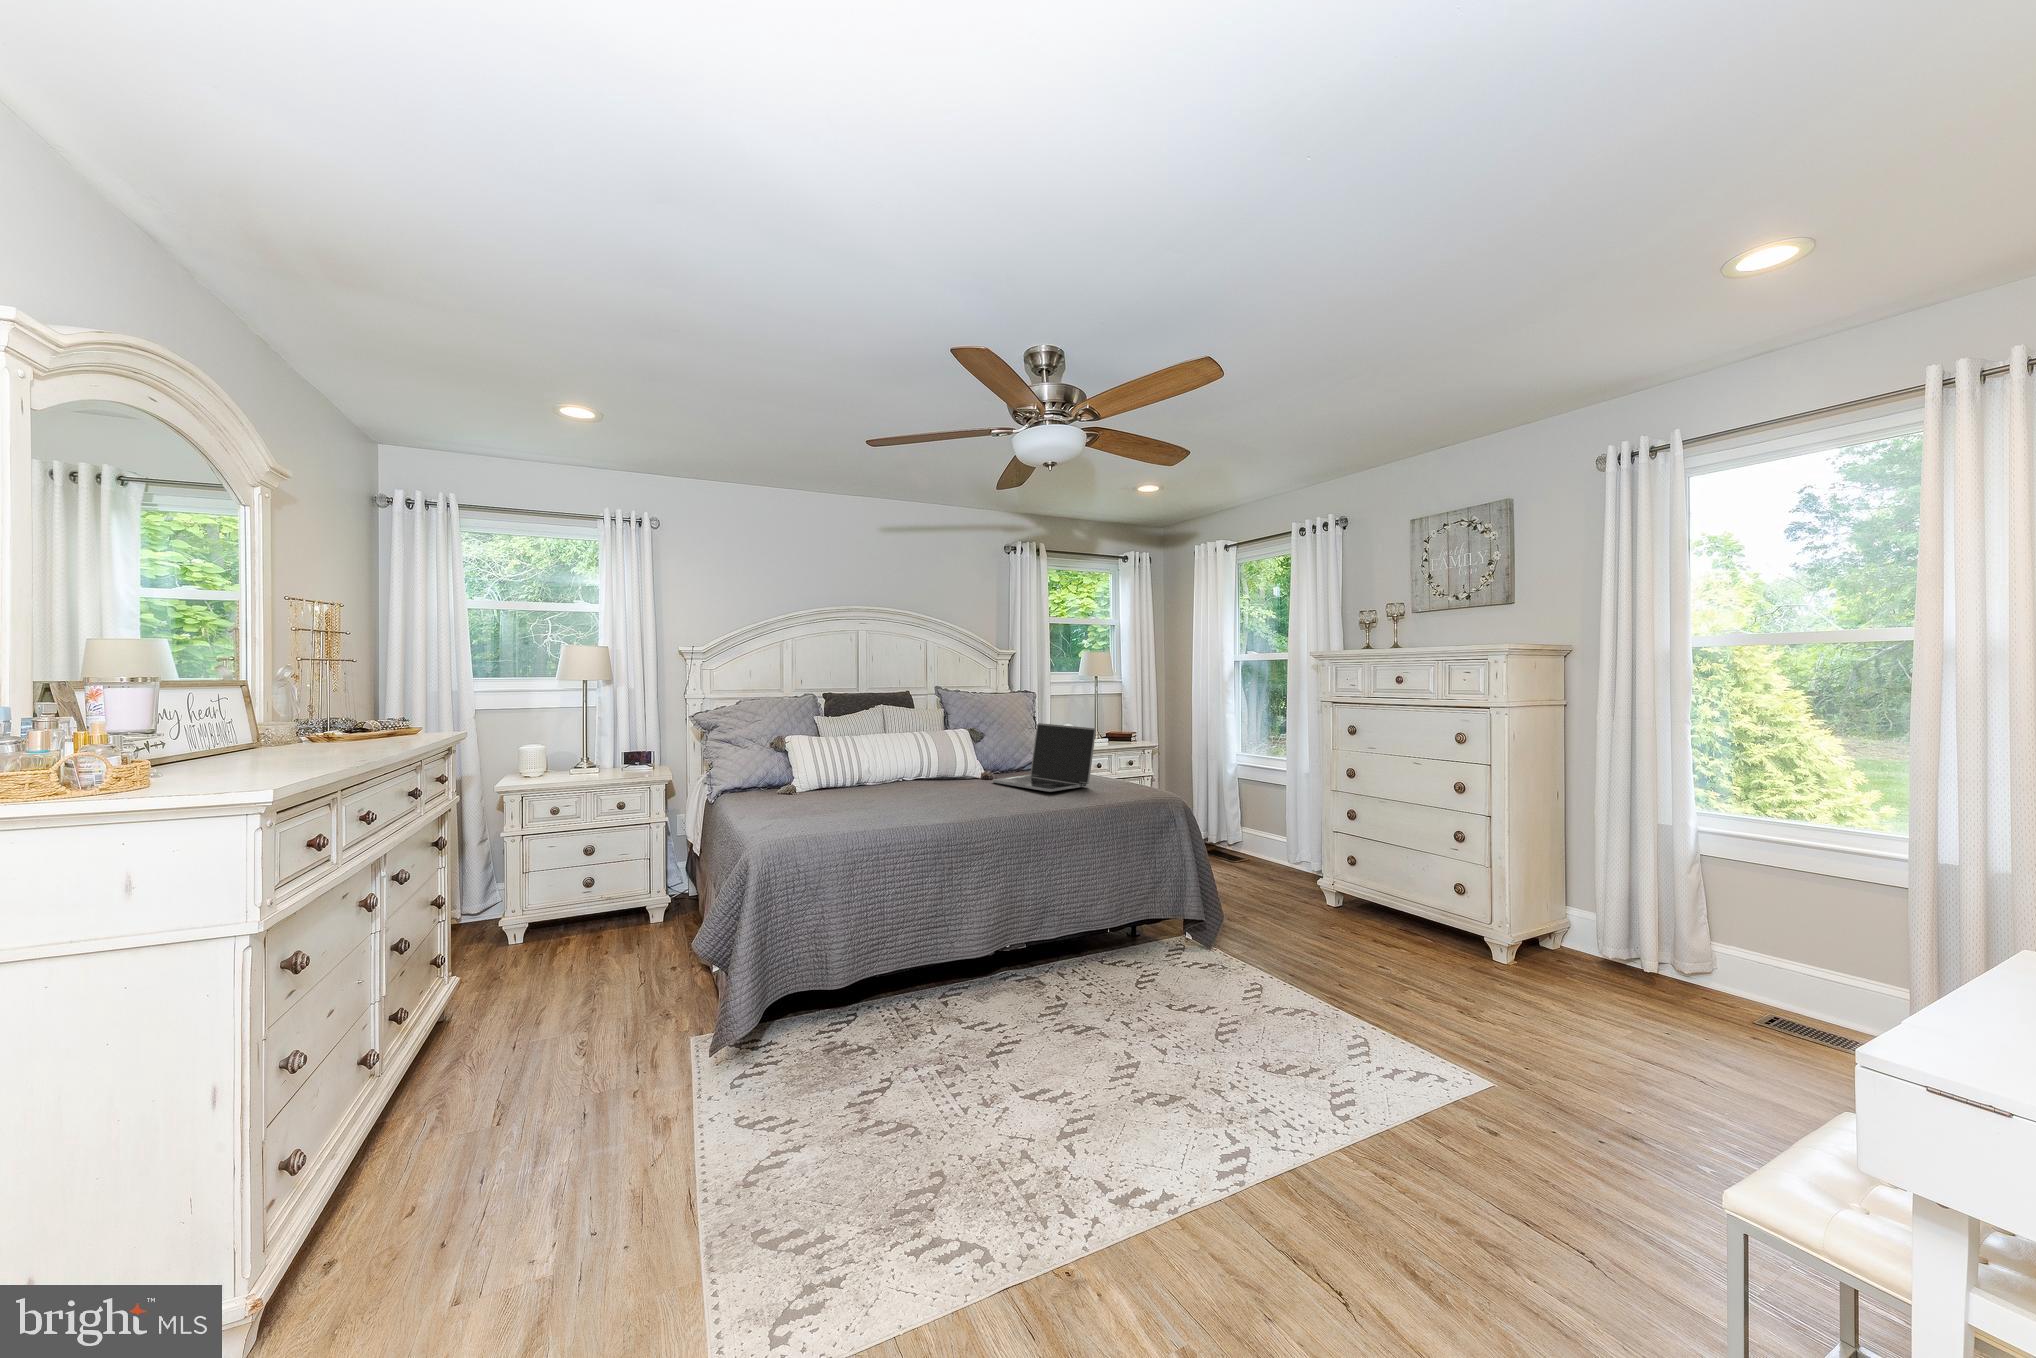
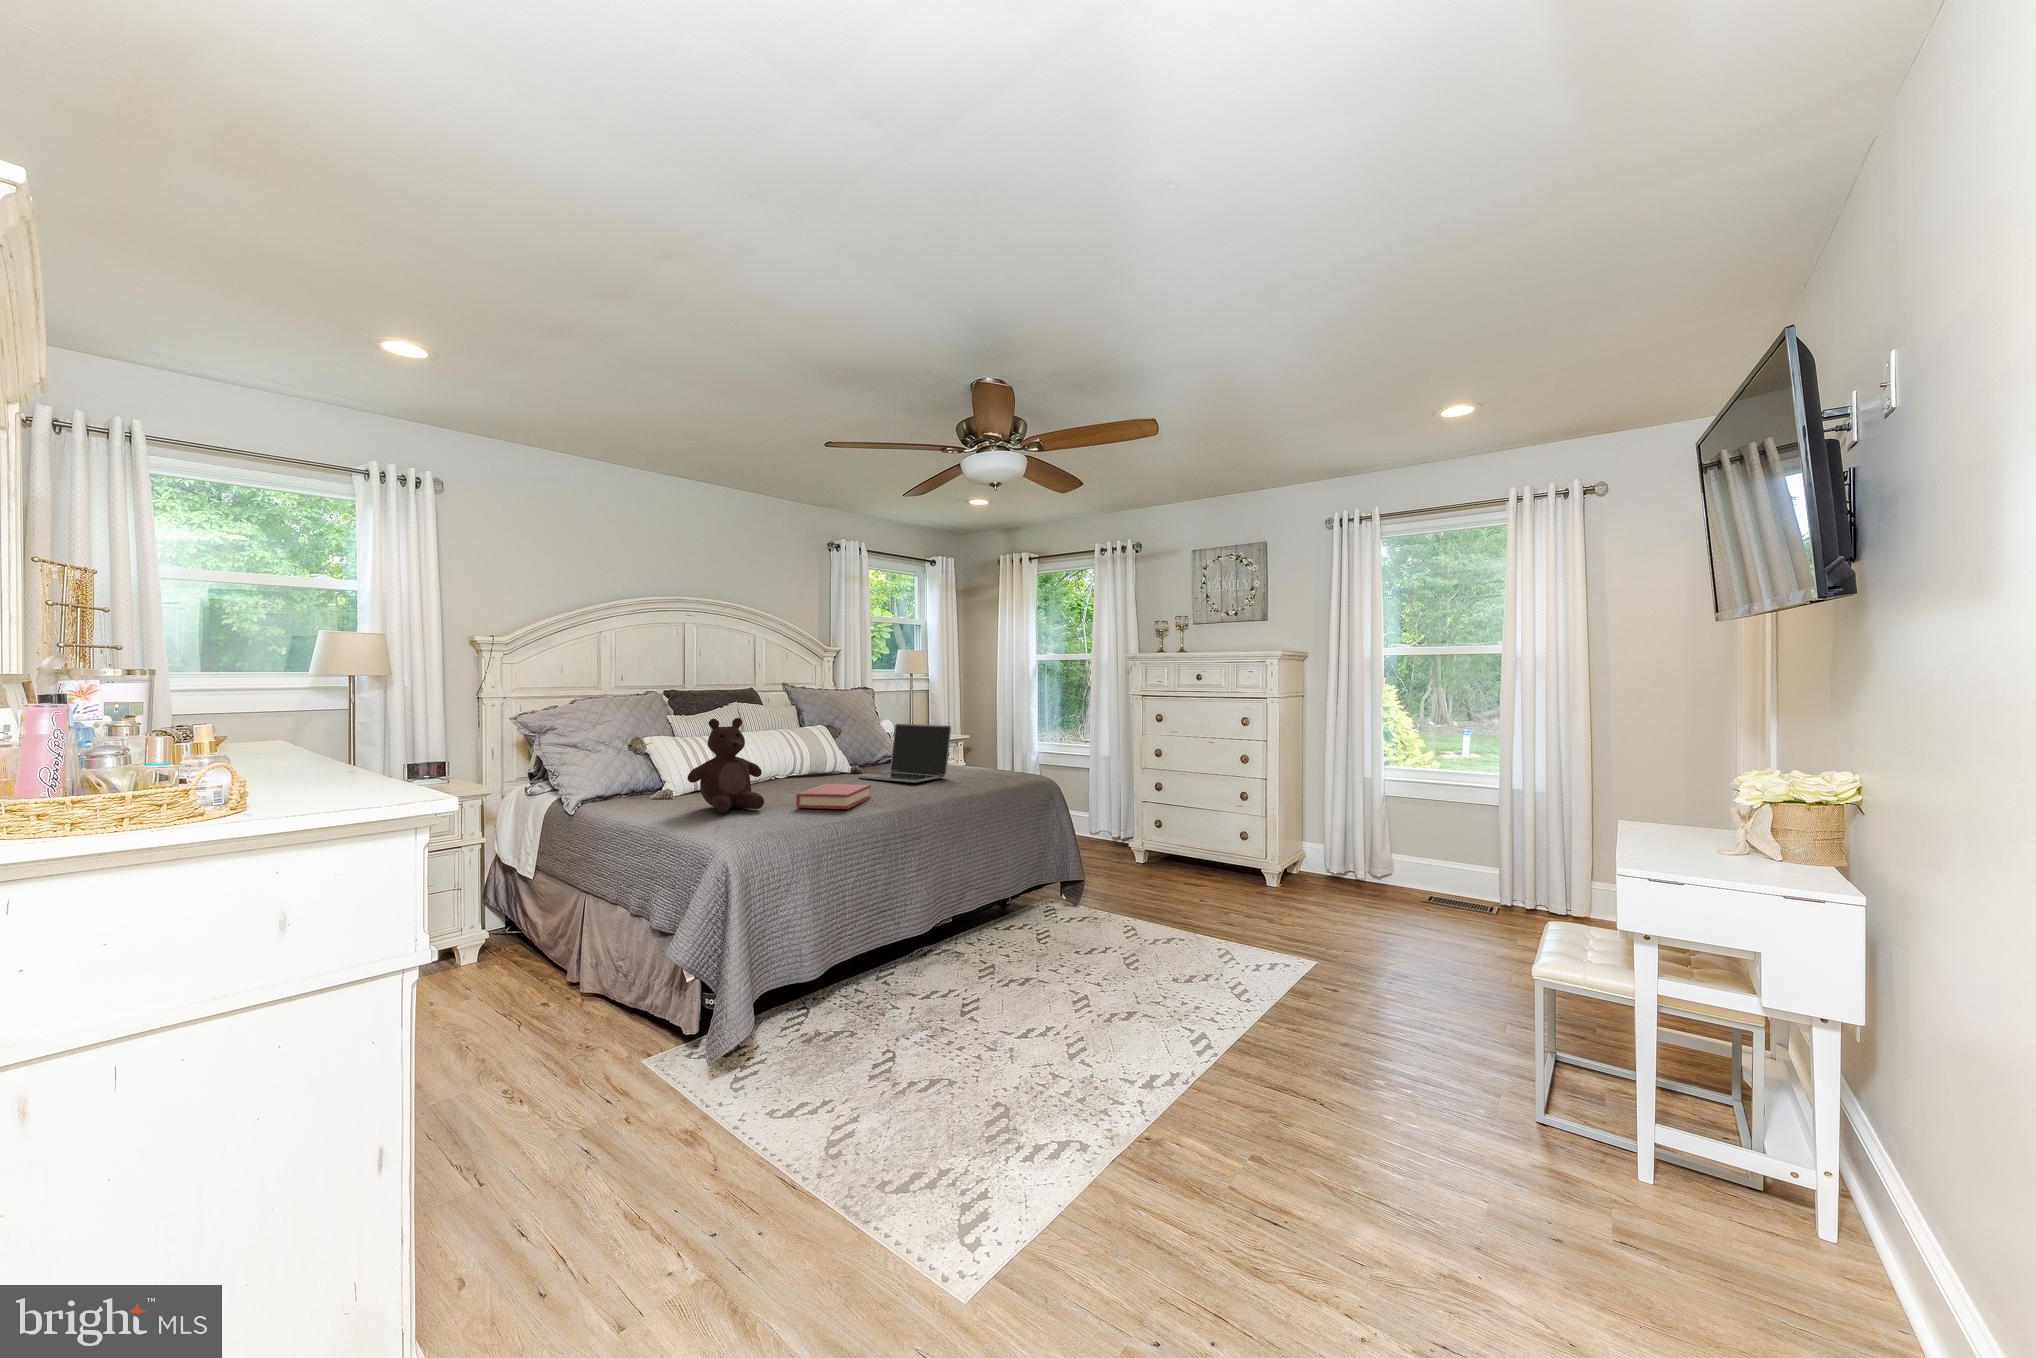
teddy bear: none [801,716,879,818] -> present [687,718,764,813]
hardback book: none [911,790,995,821] -> present [796,784,871,809]

